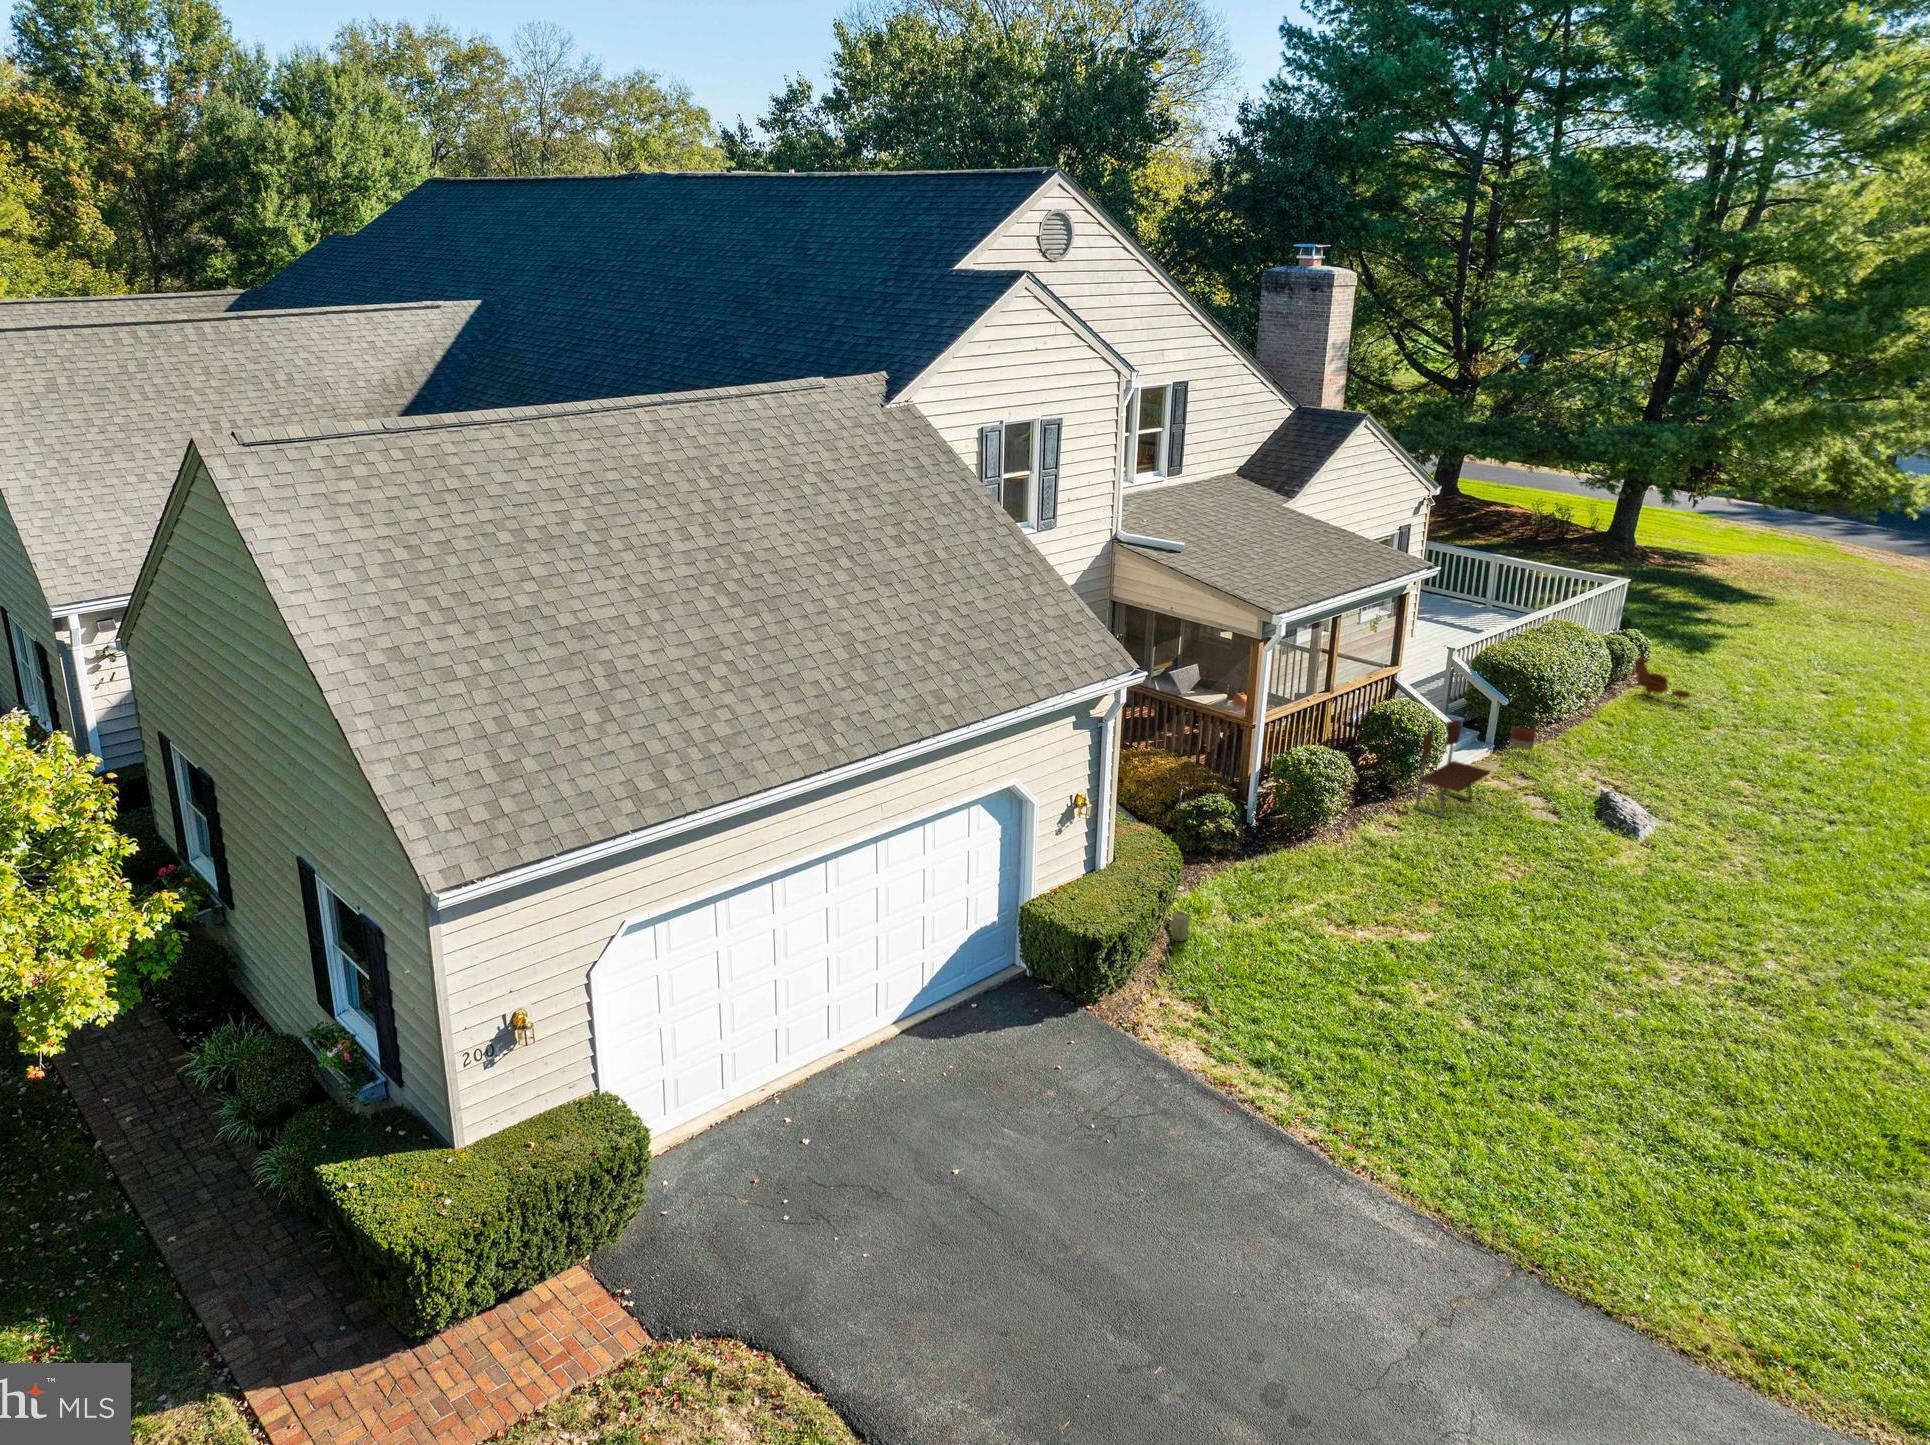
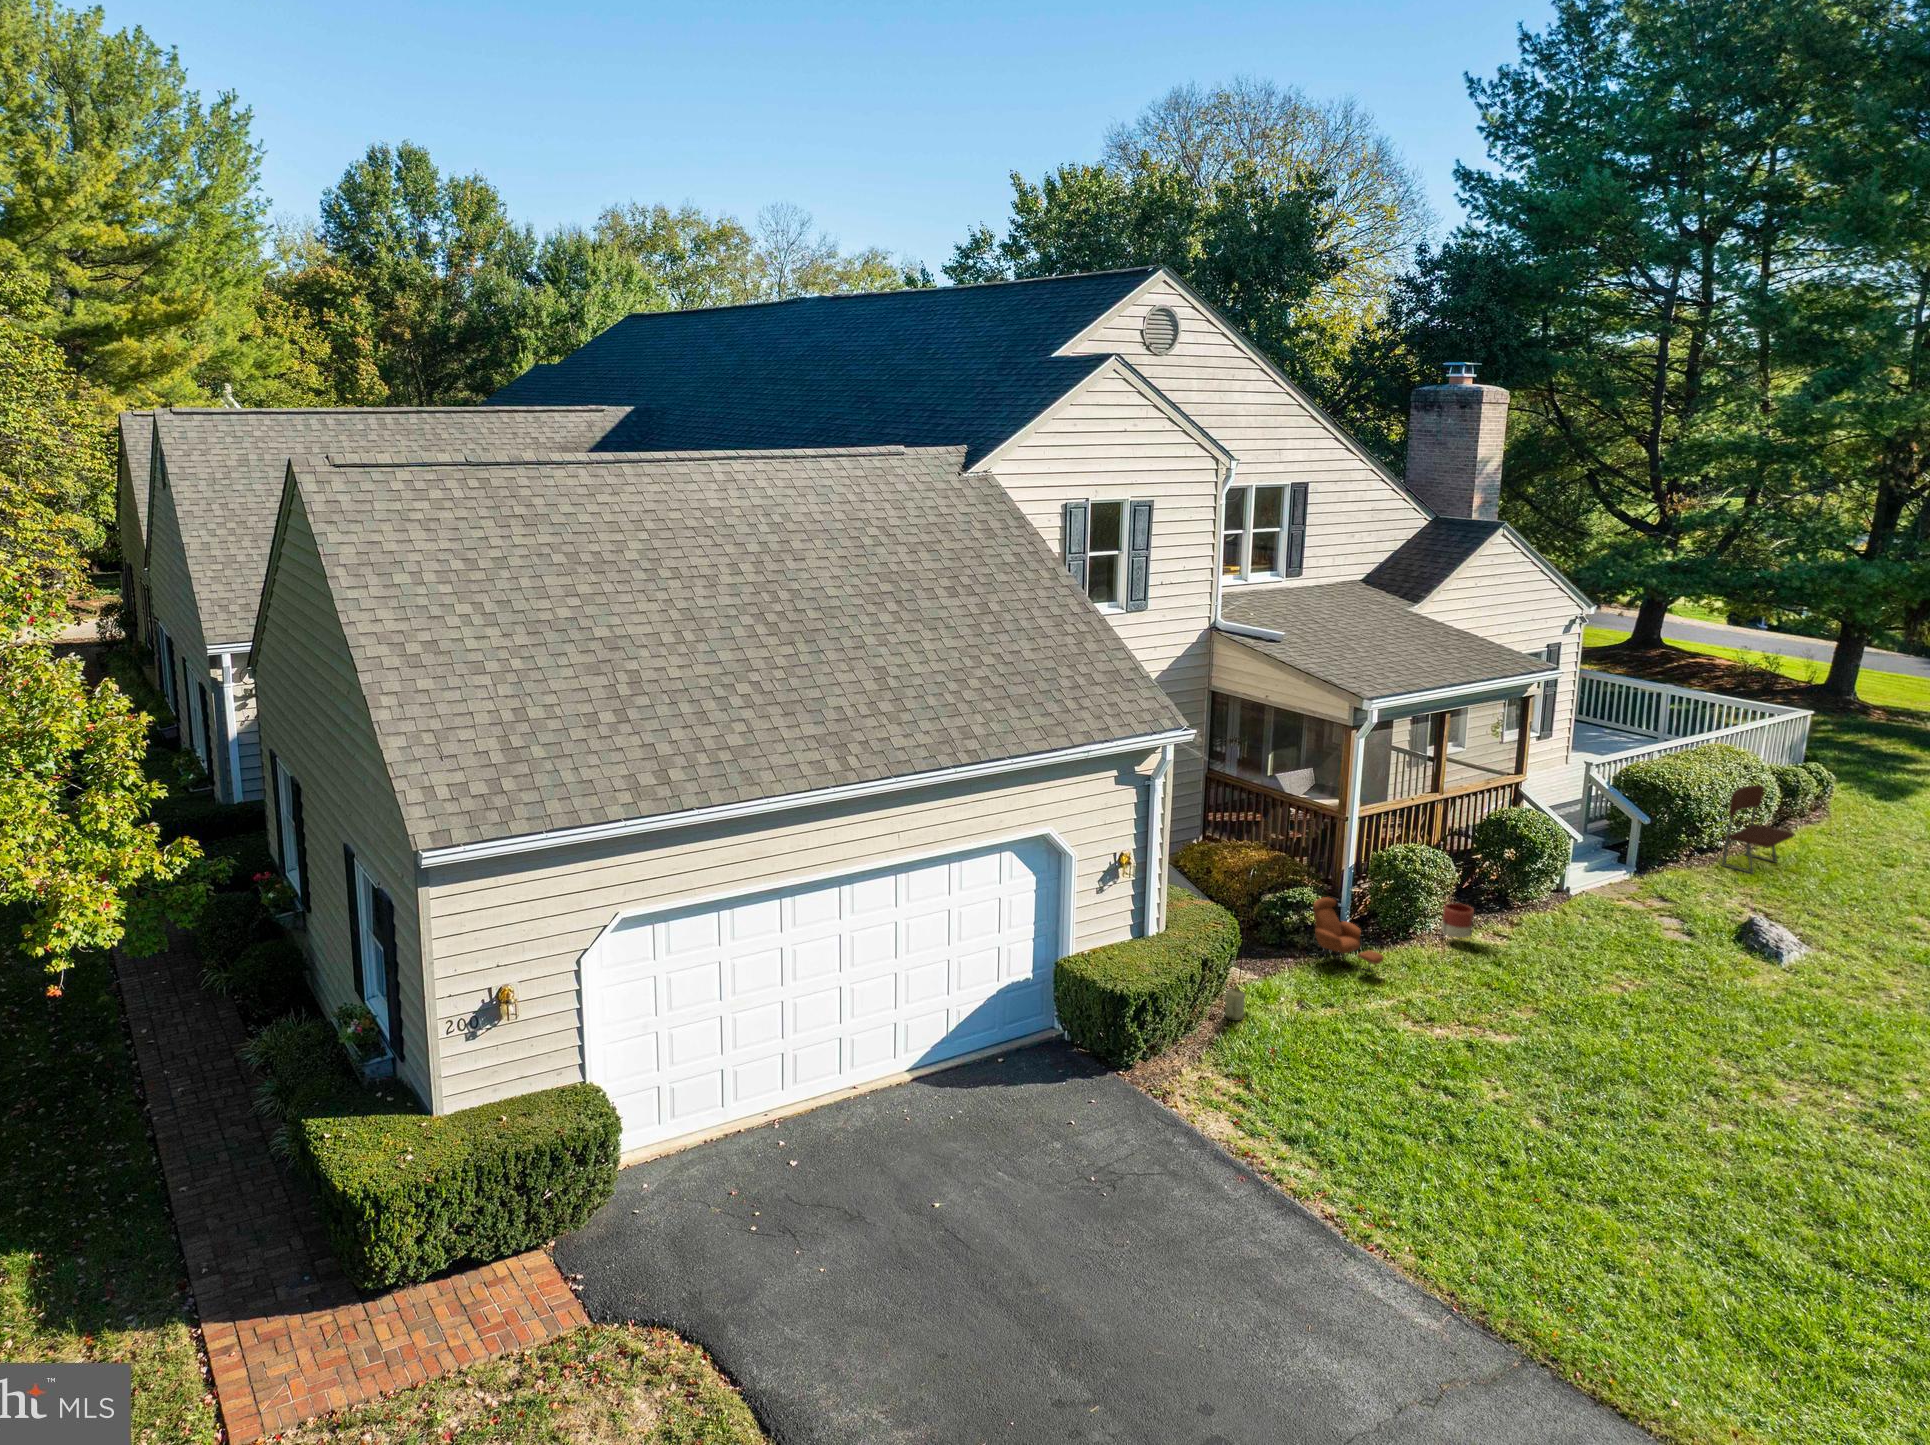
lounge chair: present [1635,658,1690,705] -> present [1313,897,1384,976]
bench: present [1414,720,1489,818] -> present [1721,785,1795,874]
planter: present [1509,725,1536,750] -> present [1441,903,1474,943]

